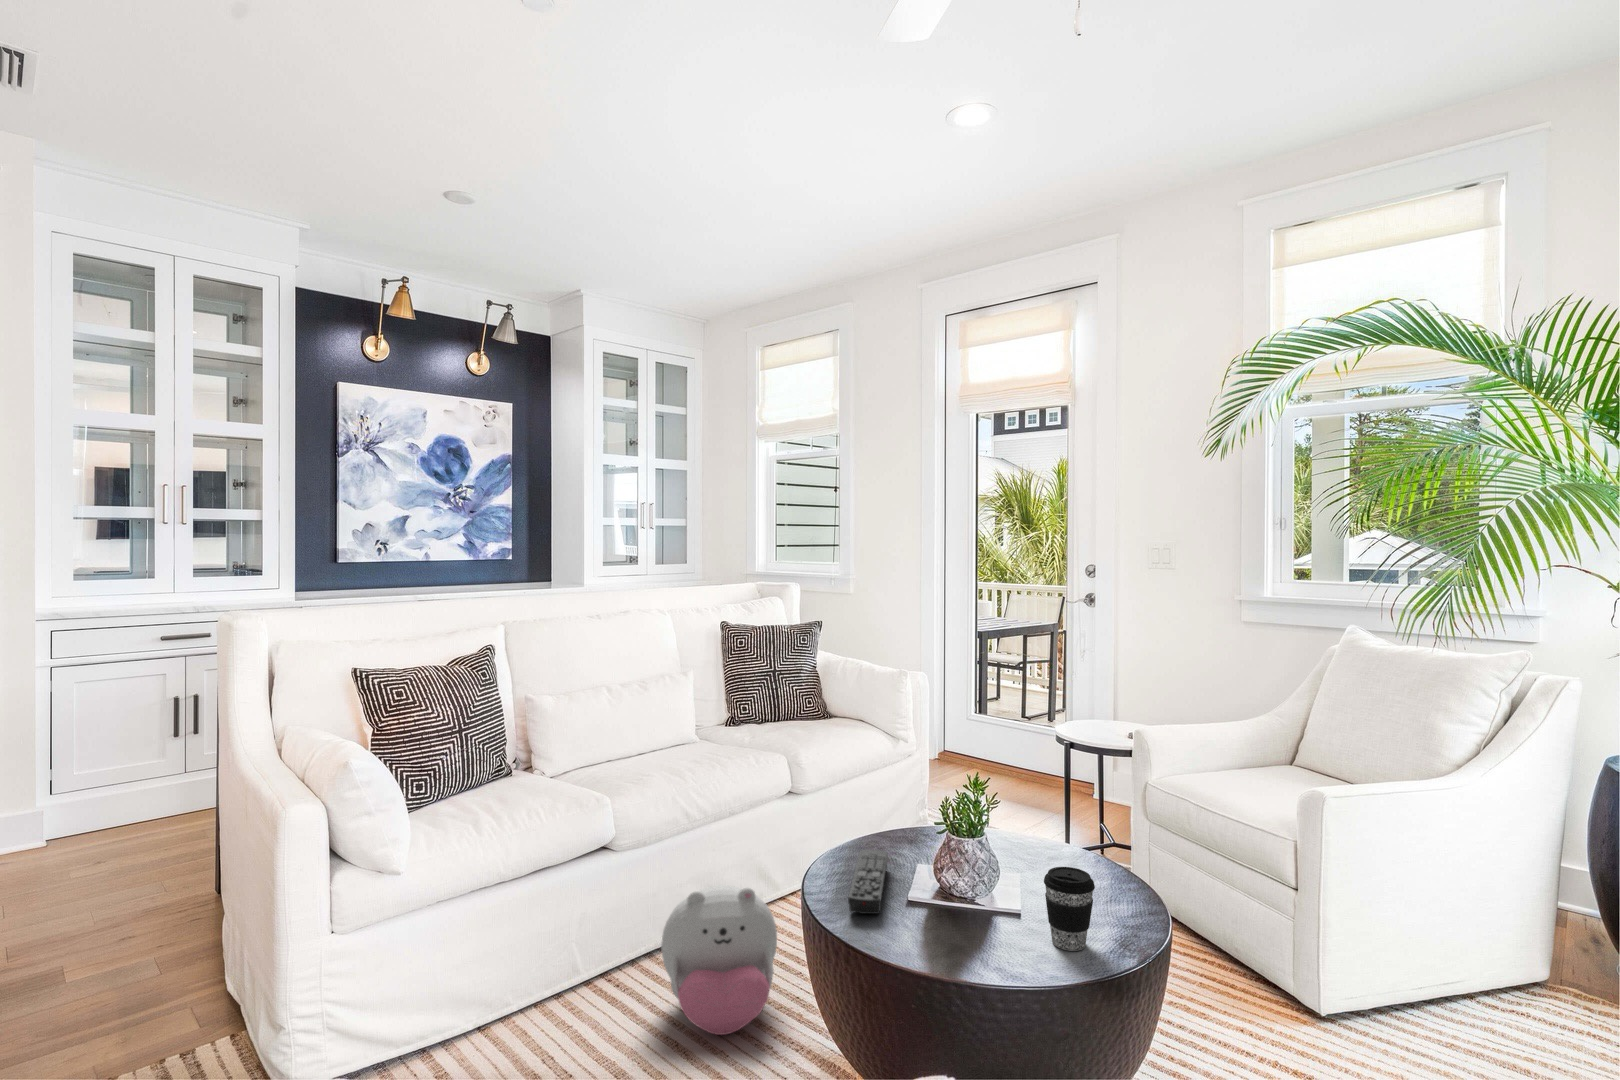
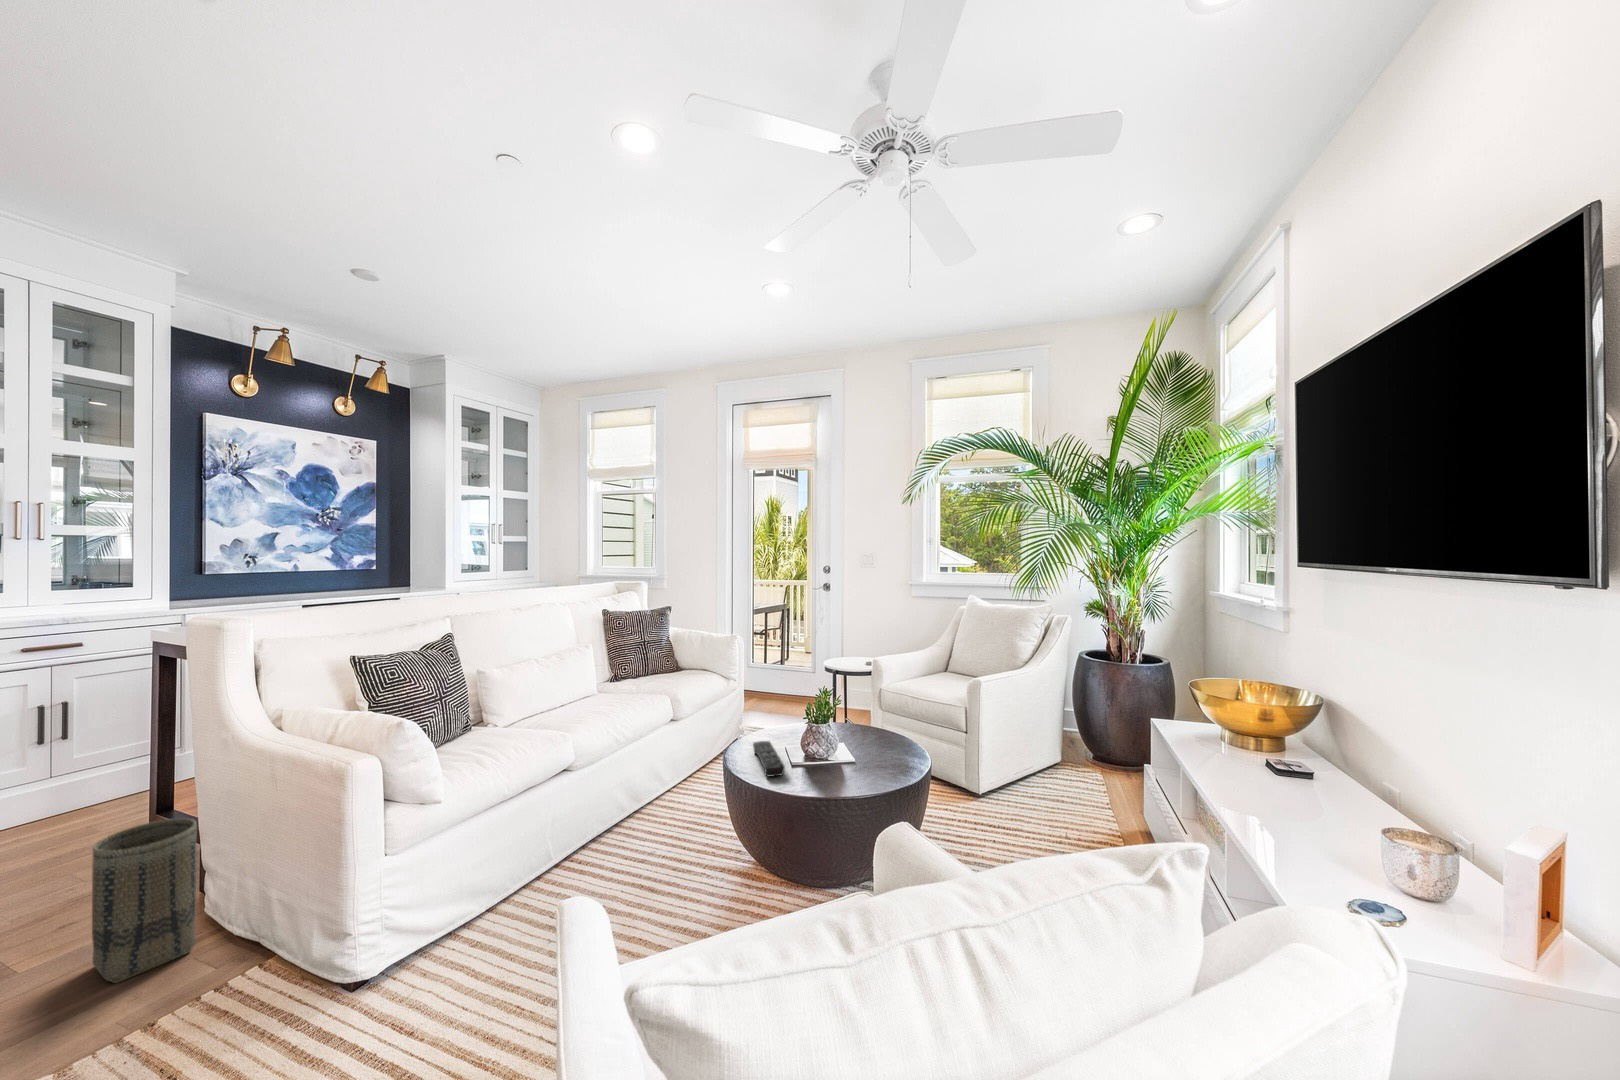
basket: none [104,842,203,1019] -> present [92,818,197,983]
coffee cup: present [1044,867,1095,951] -> none [876,731,903,776]
plush toy: present [661,885,777,1035] -> none [619,778,700,876]

